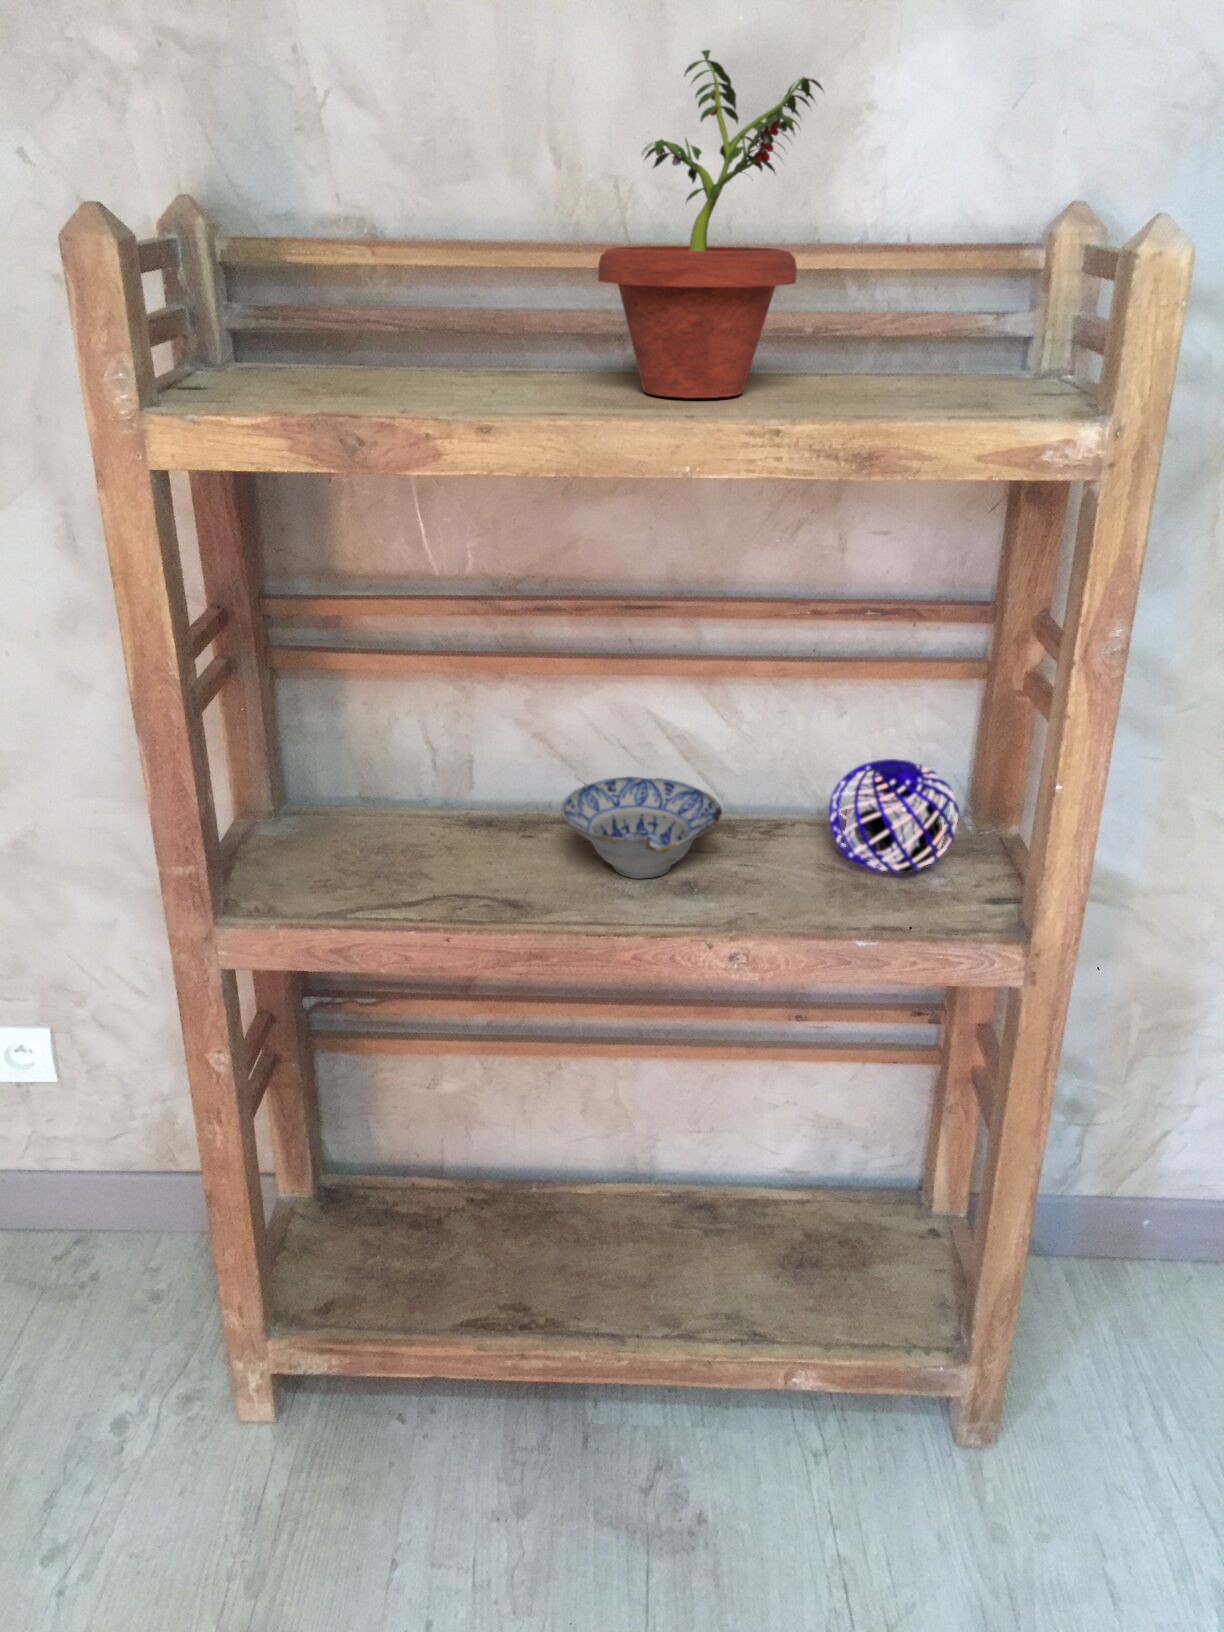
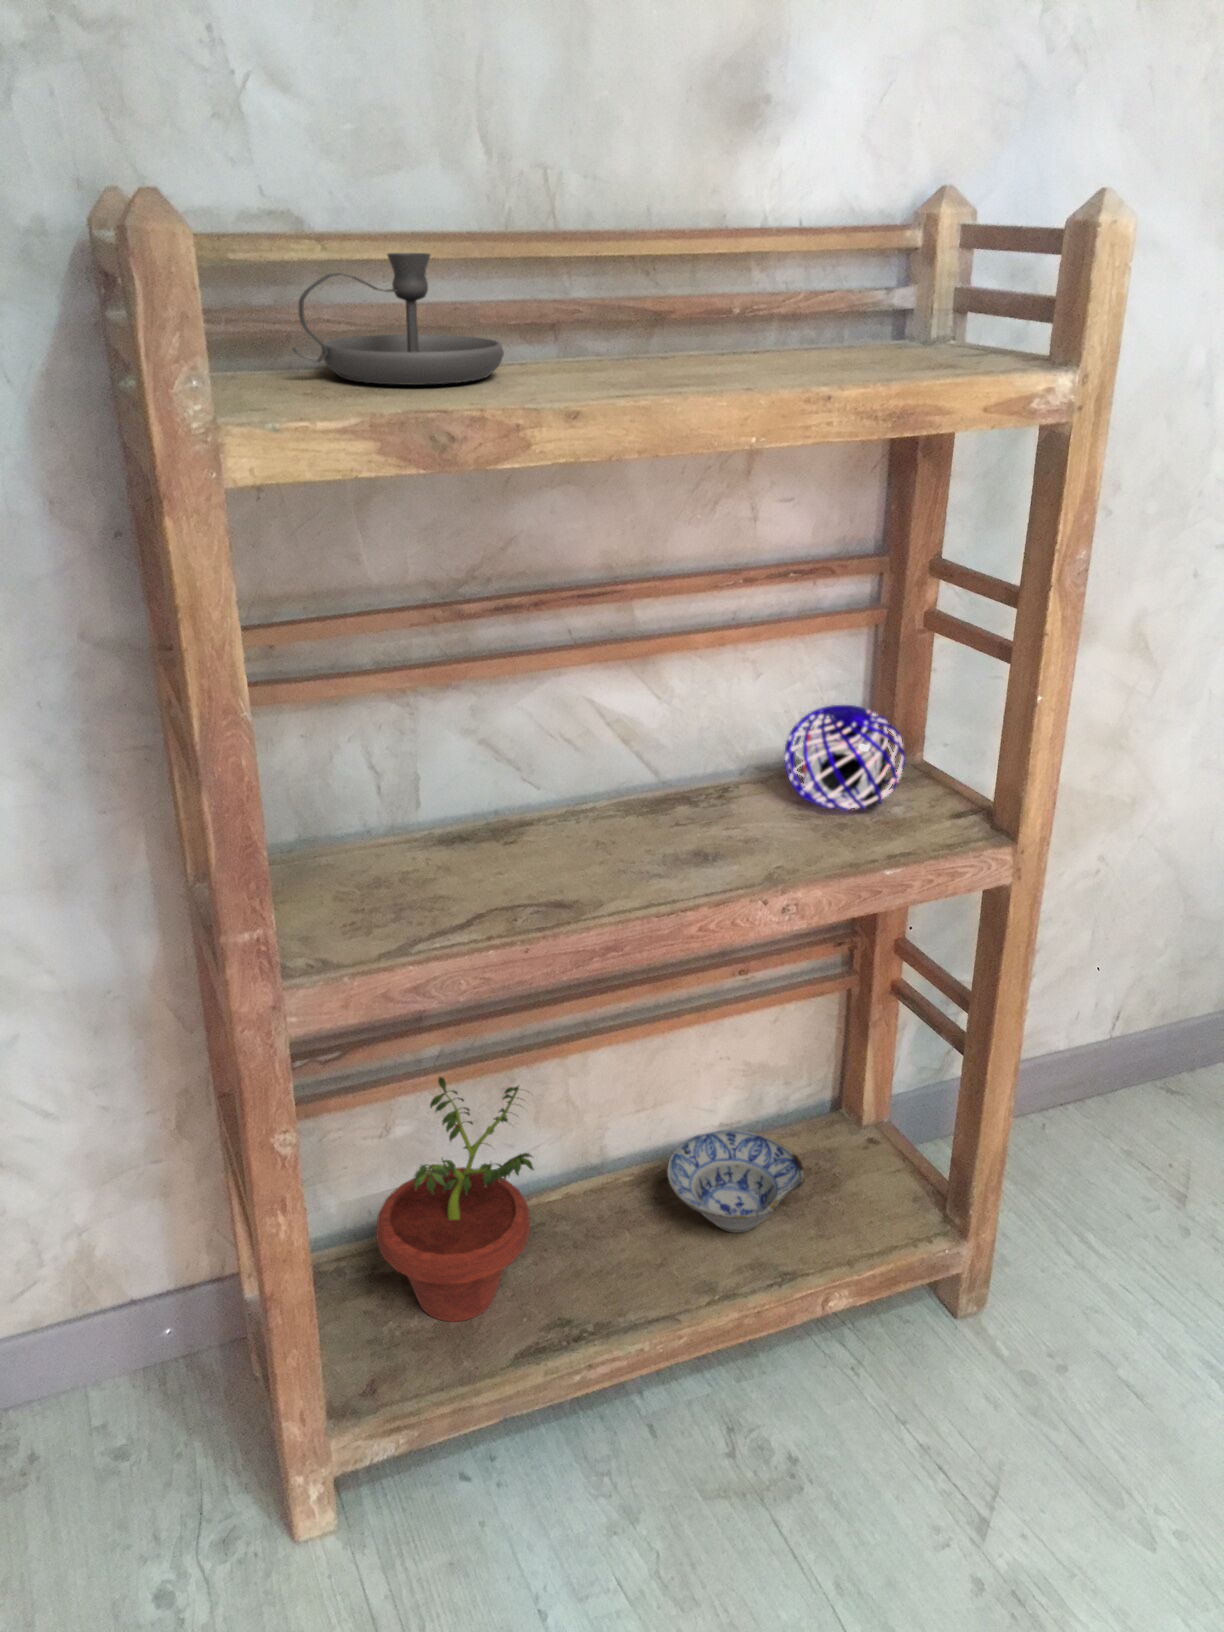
potted plant: present [598,50,823,398] -> present [376,1077,534,1322]
candlestick: none [287,268,488,391] -> present [293,253,504,385]
ceramic bowl: present [561,777,722,879] -> present [667,1130,805,1233]

